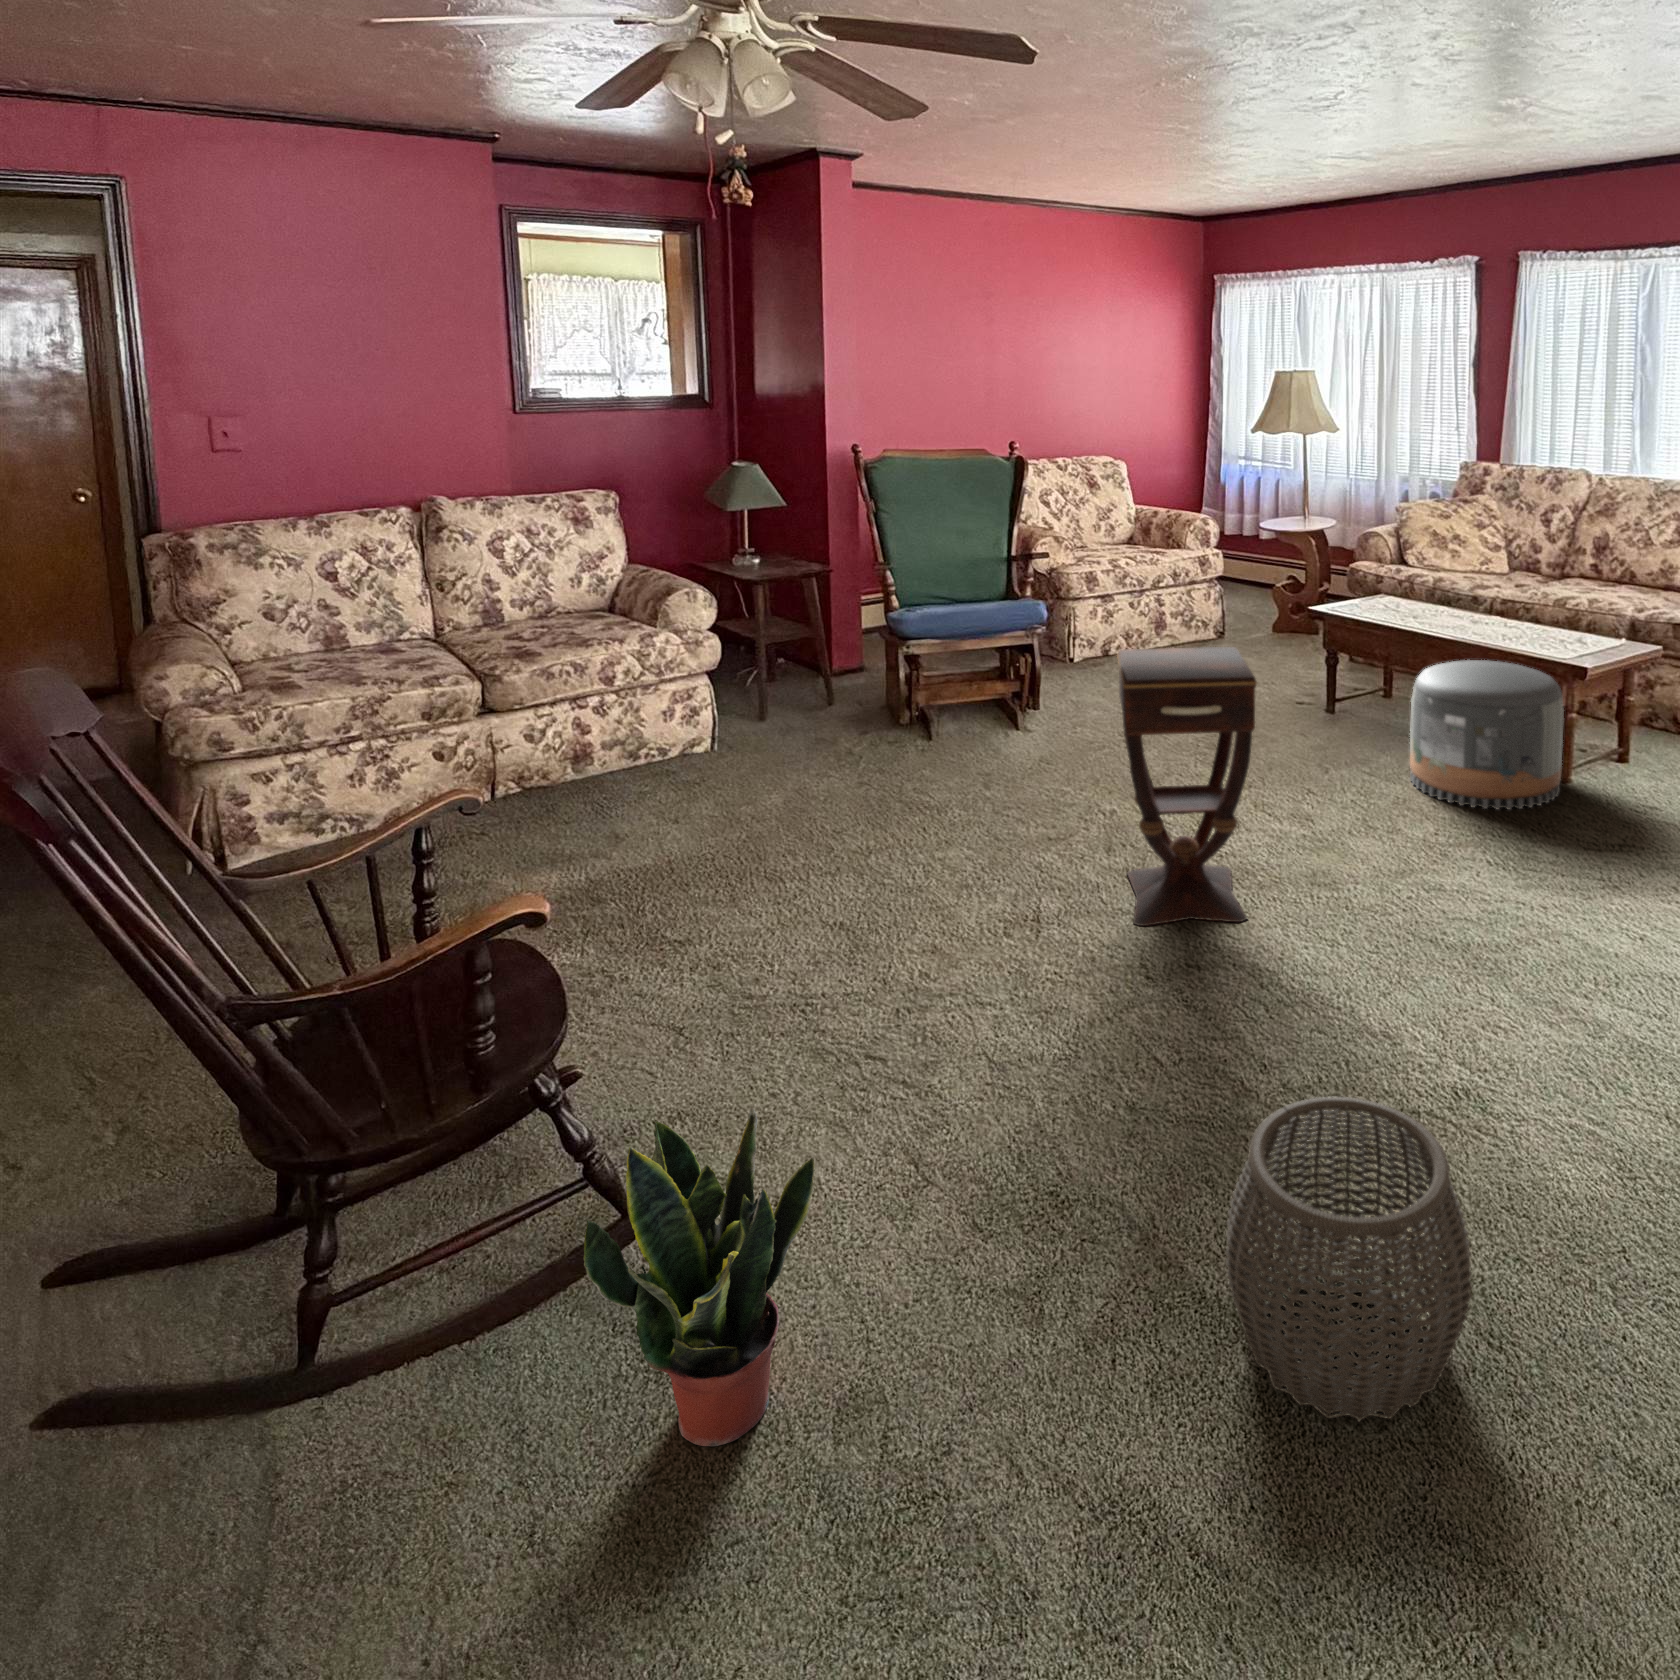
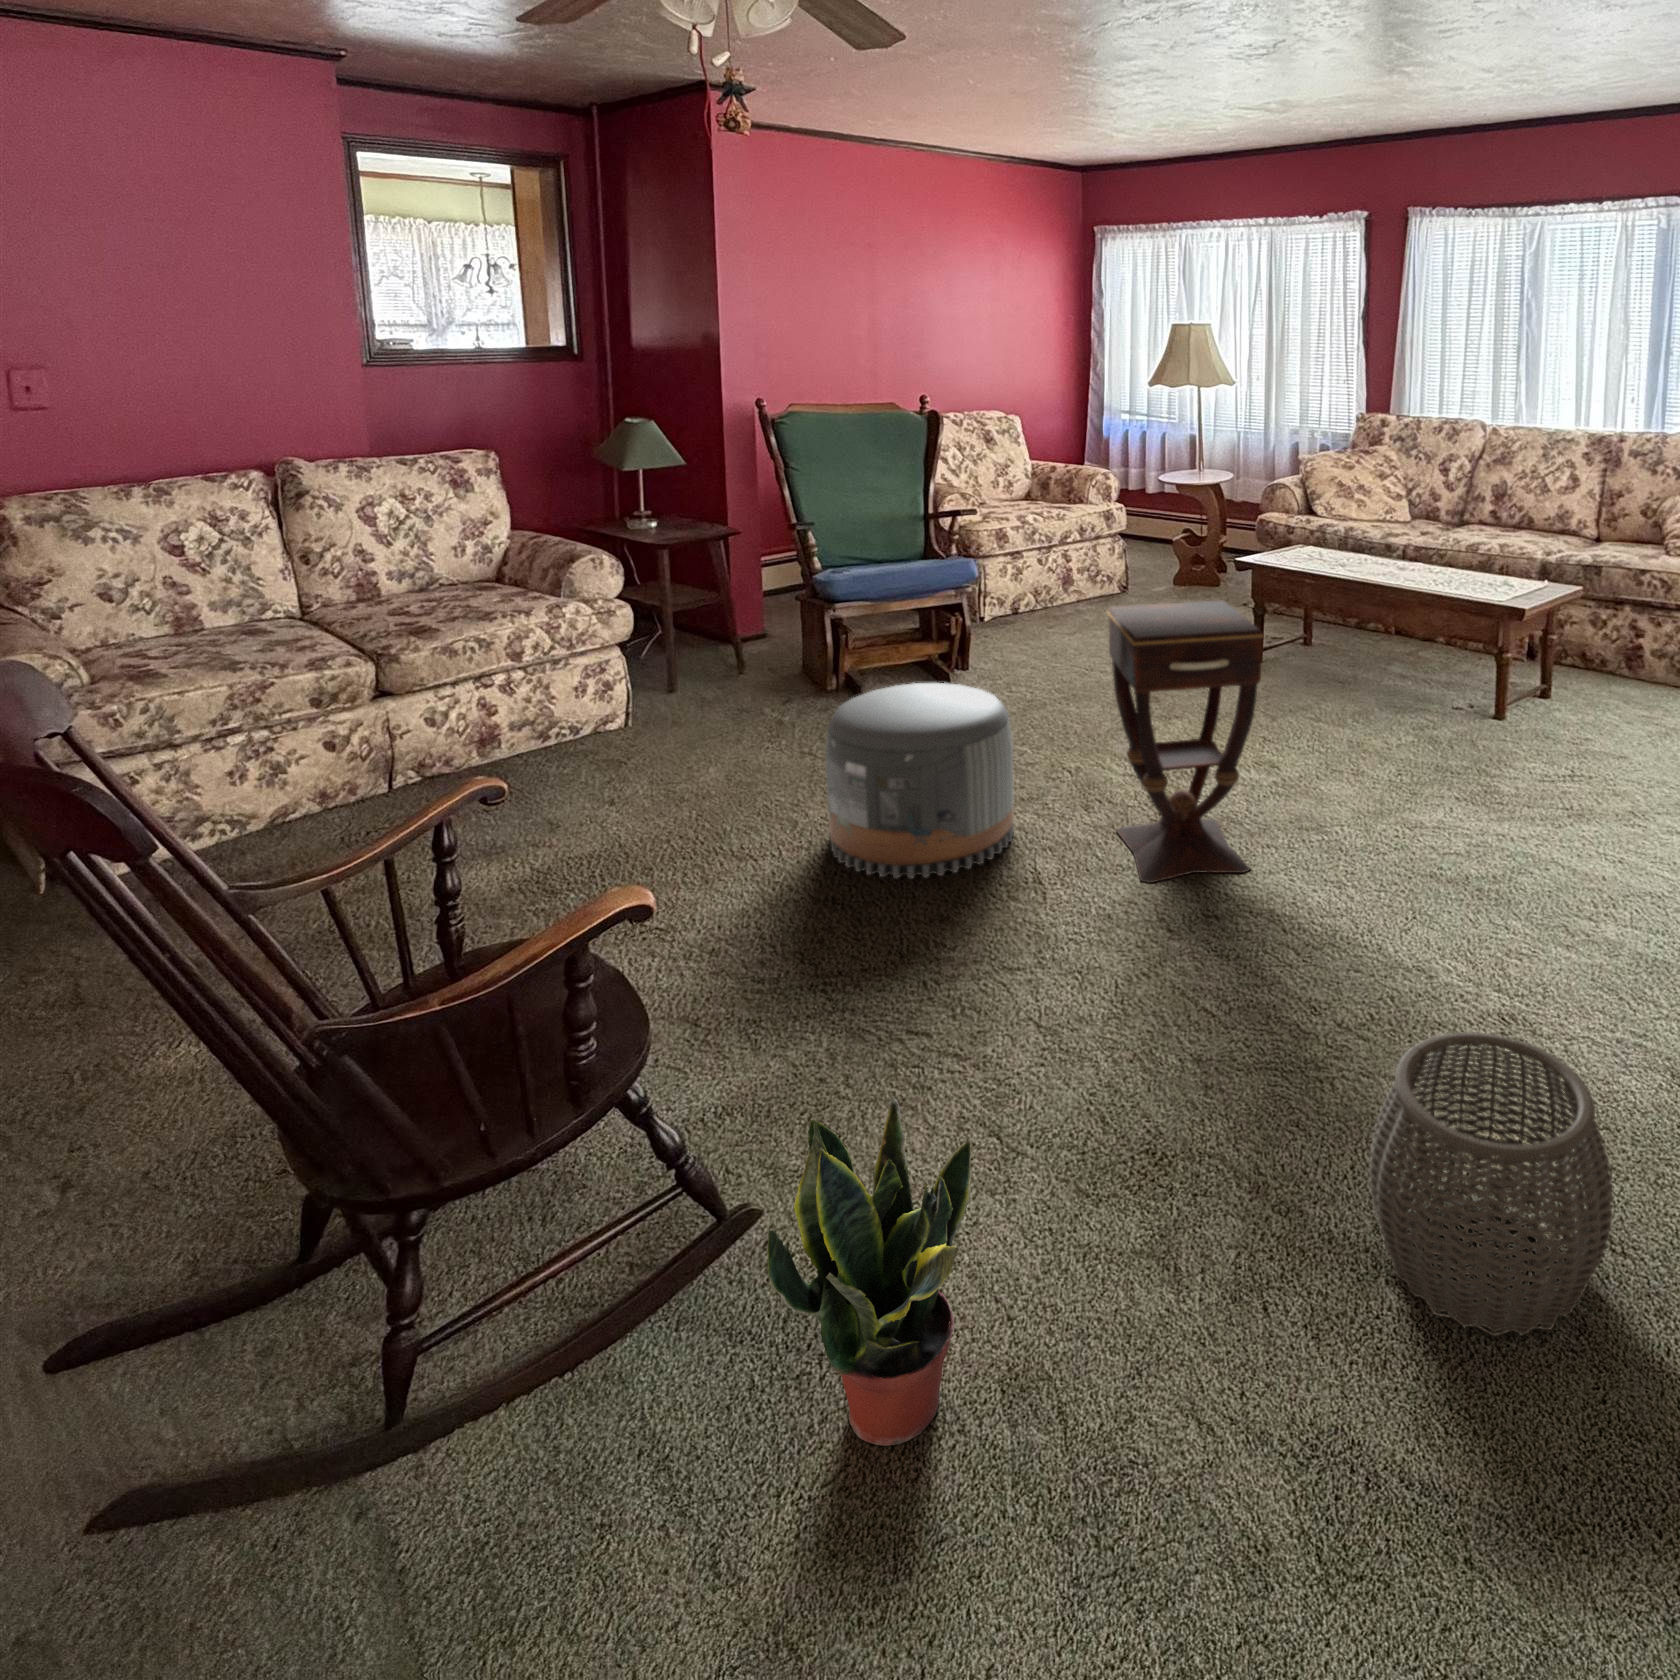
pouf: present [1410,660,1564,810] -> present [826,683,1014,879]

